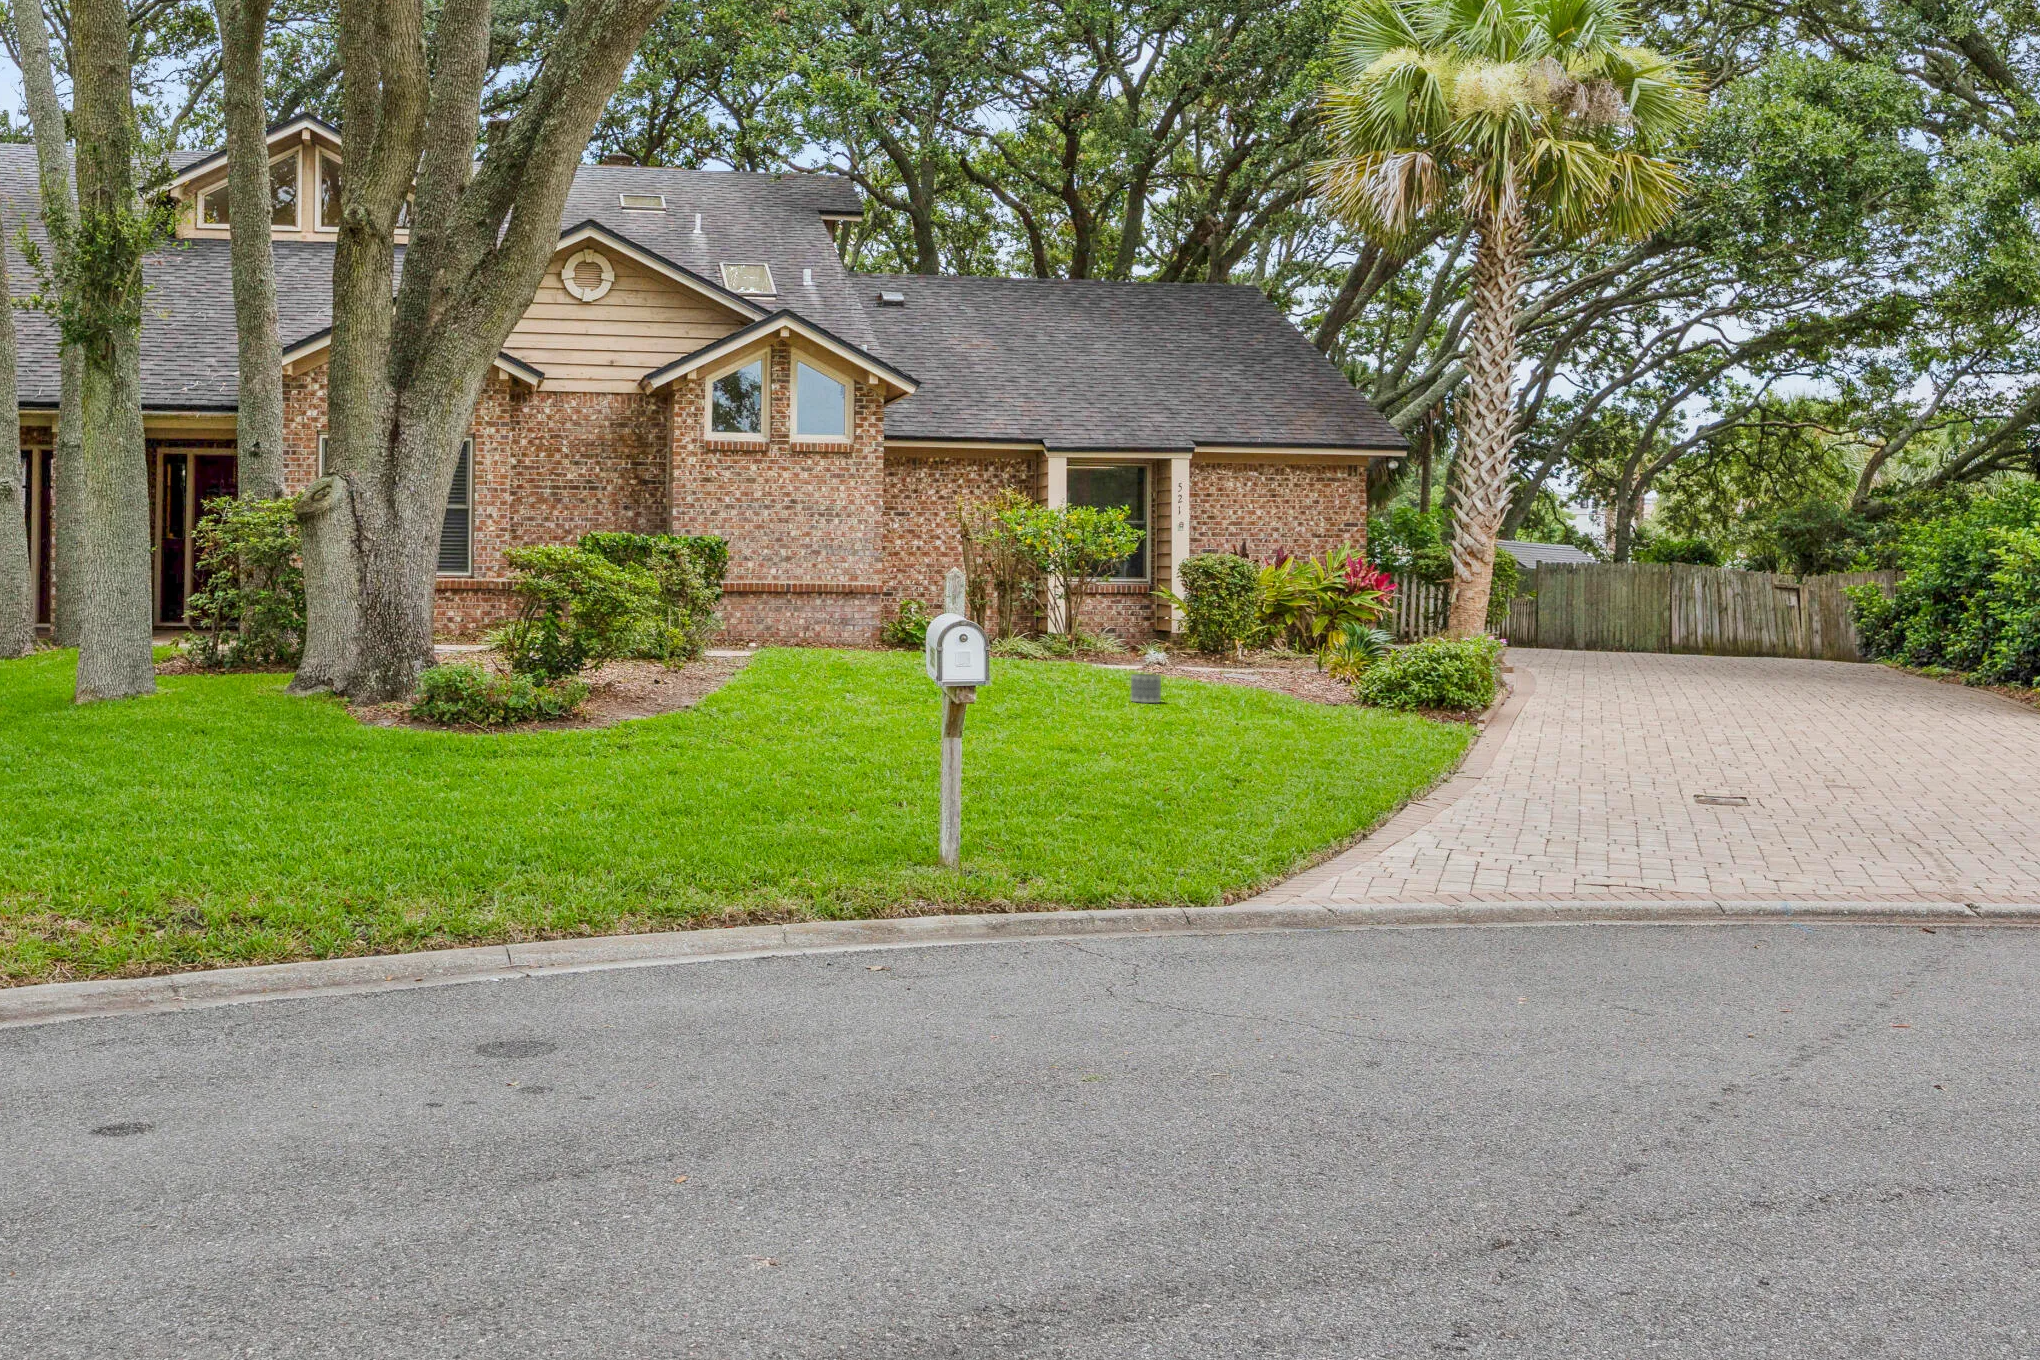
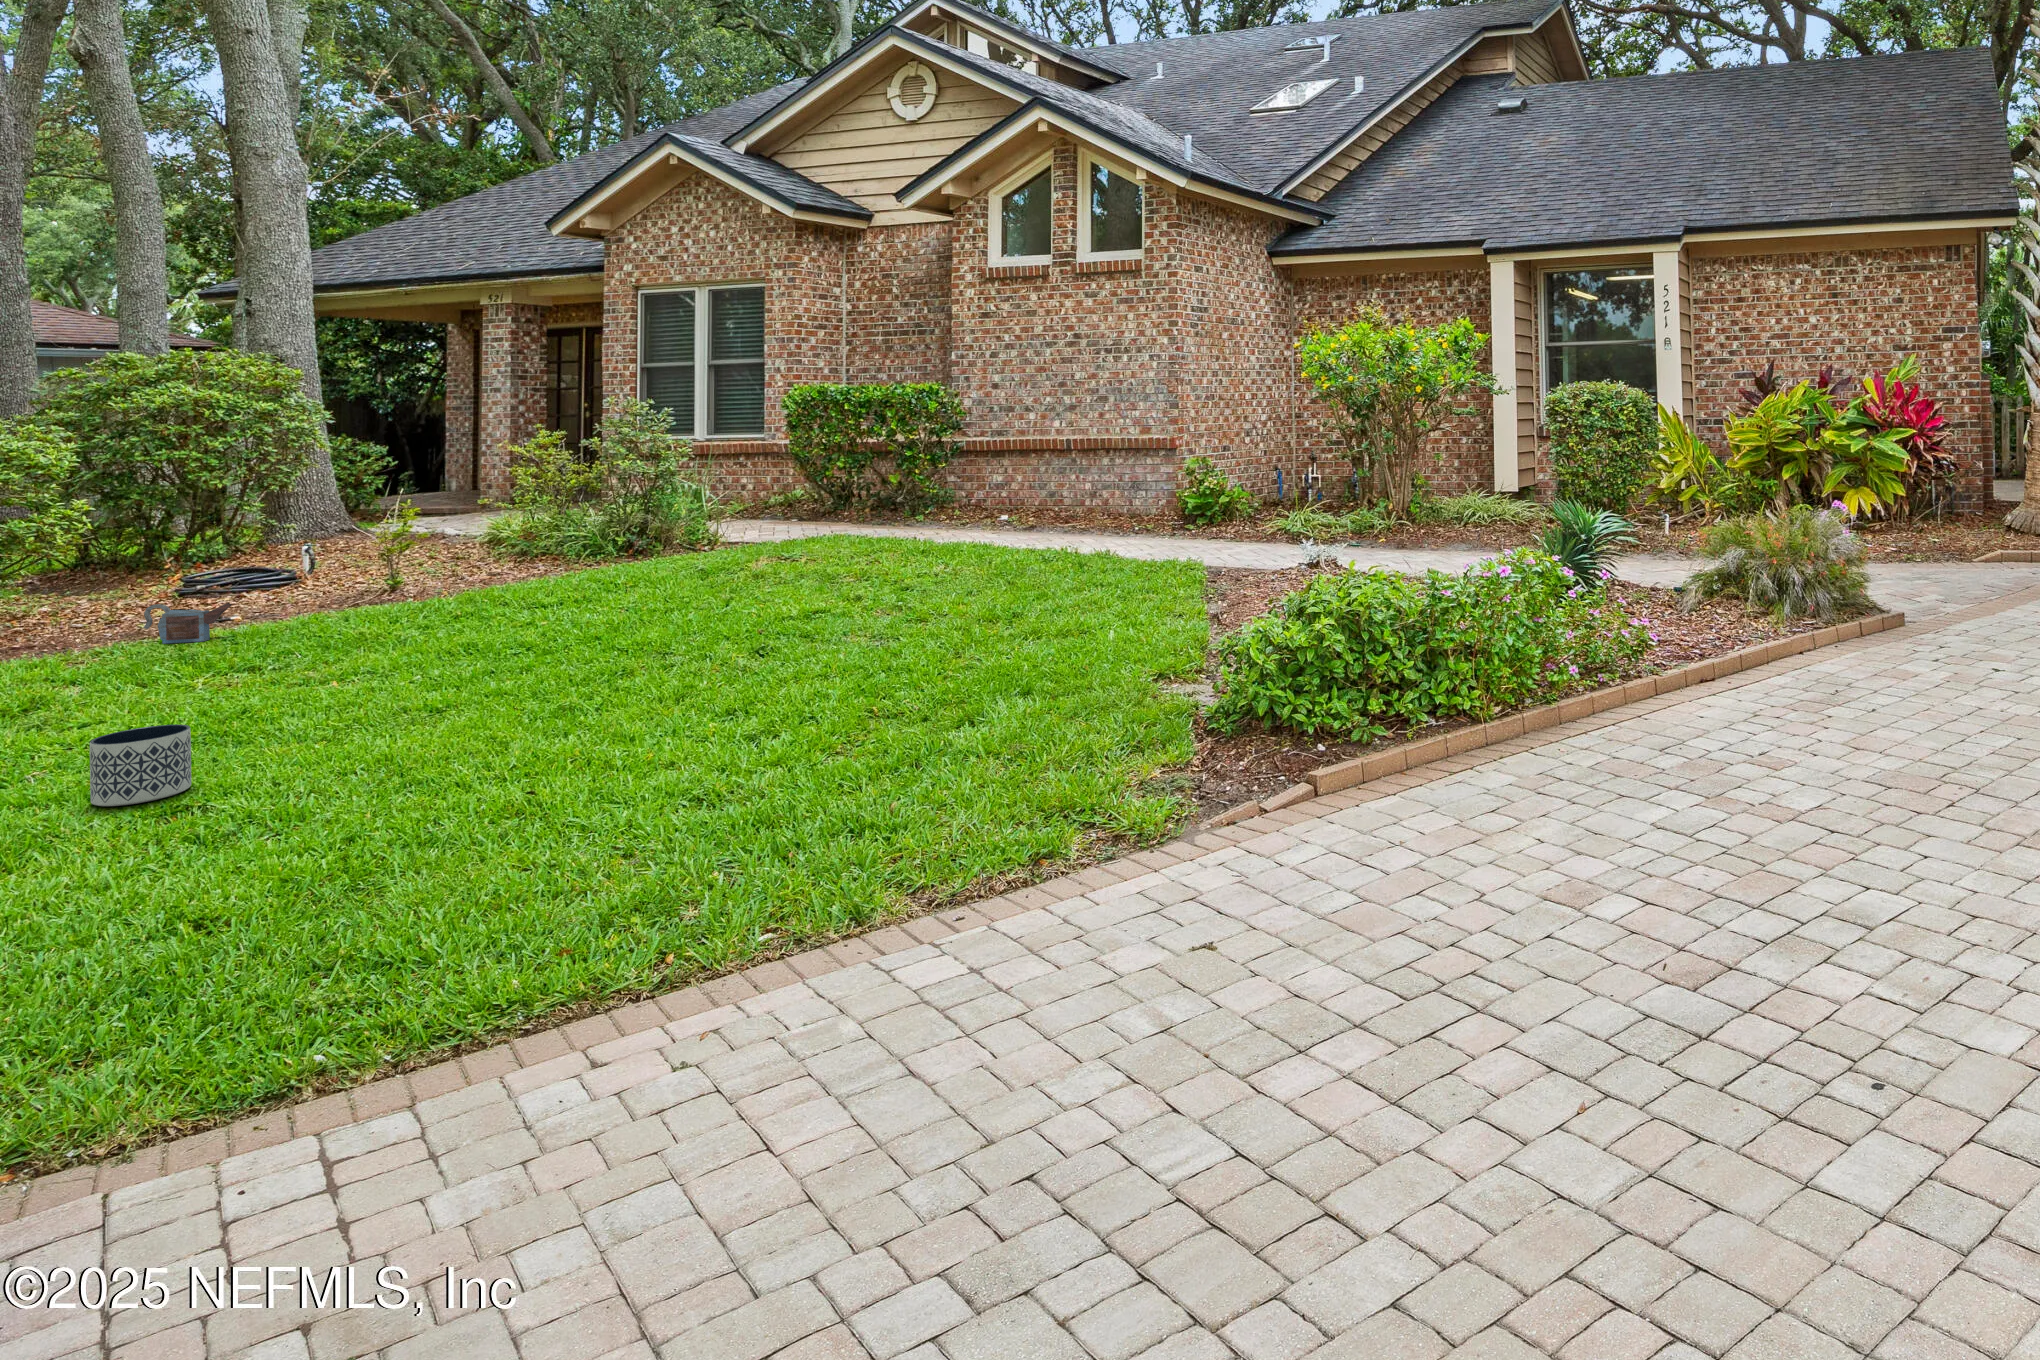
watering can: none [753,654,787,678] -> present [144,603,232,644]

